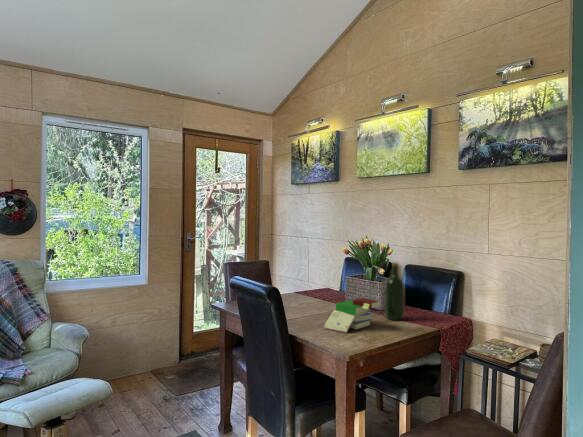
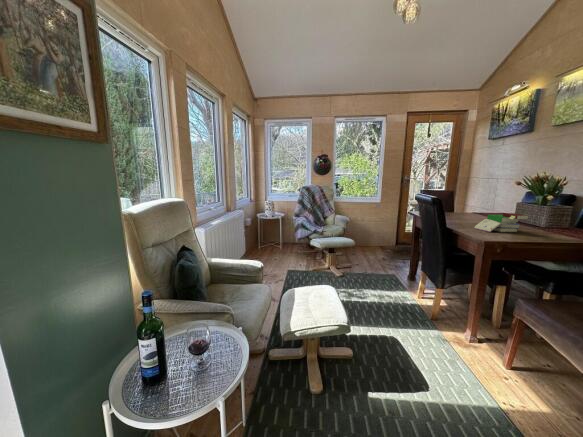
wine bottle: present [385,263,405,320] -> none [539,191,564,234]

